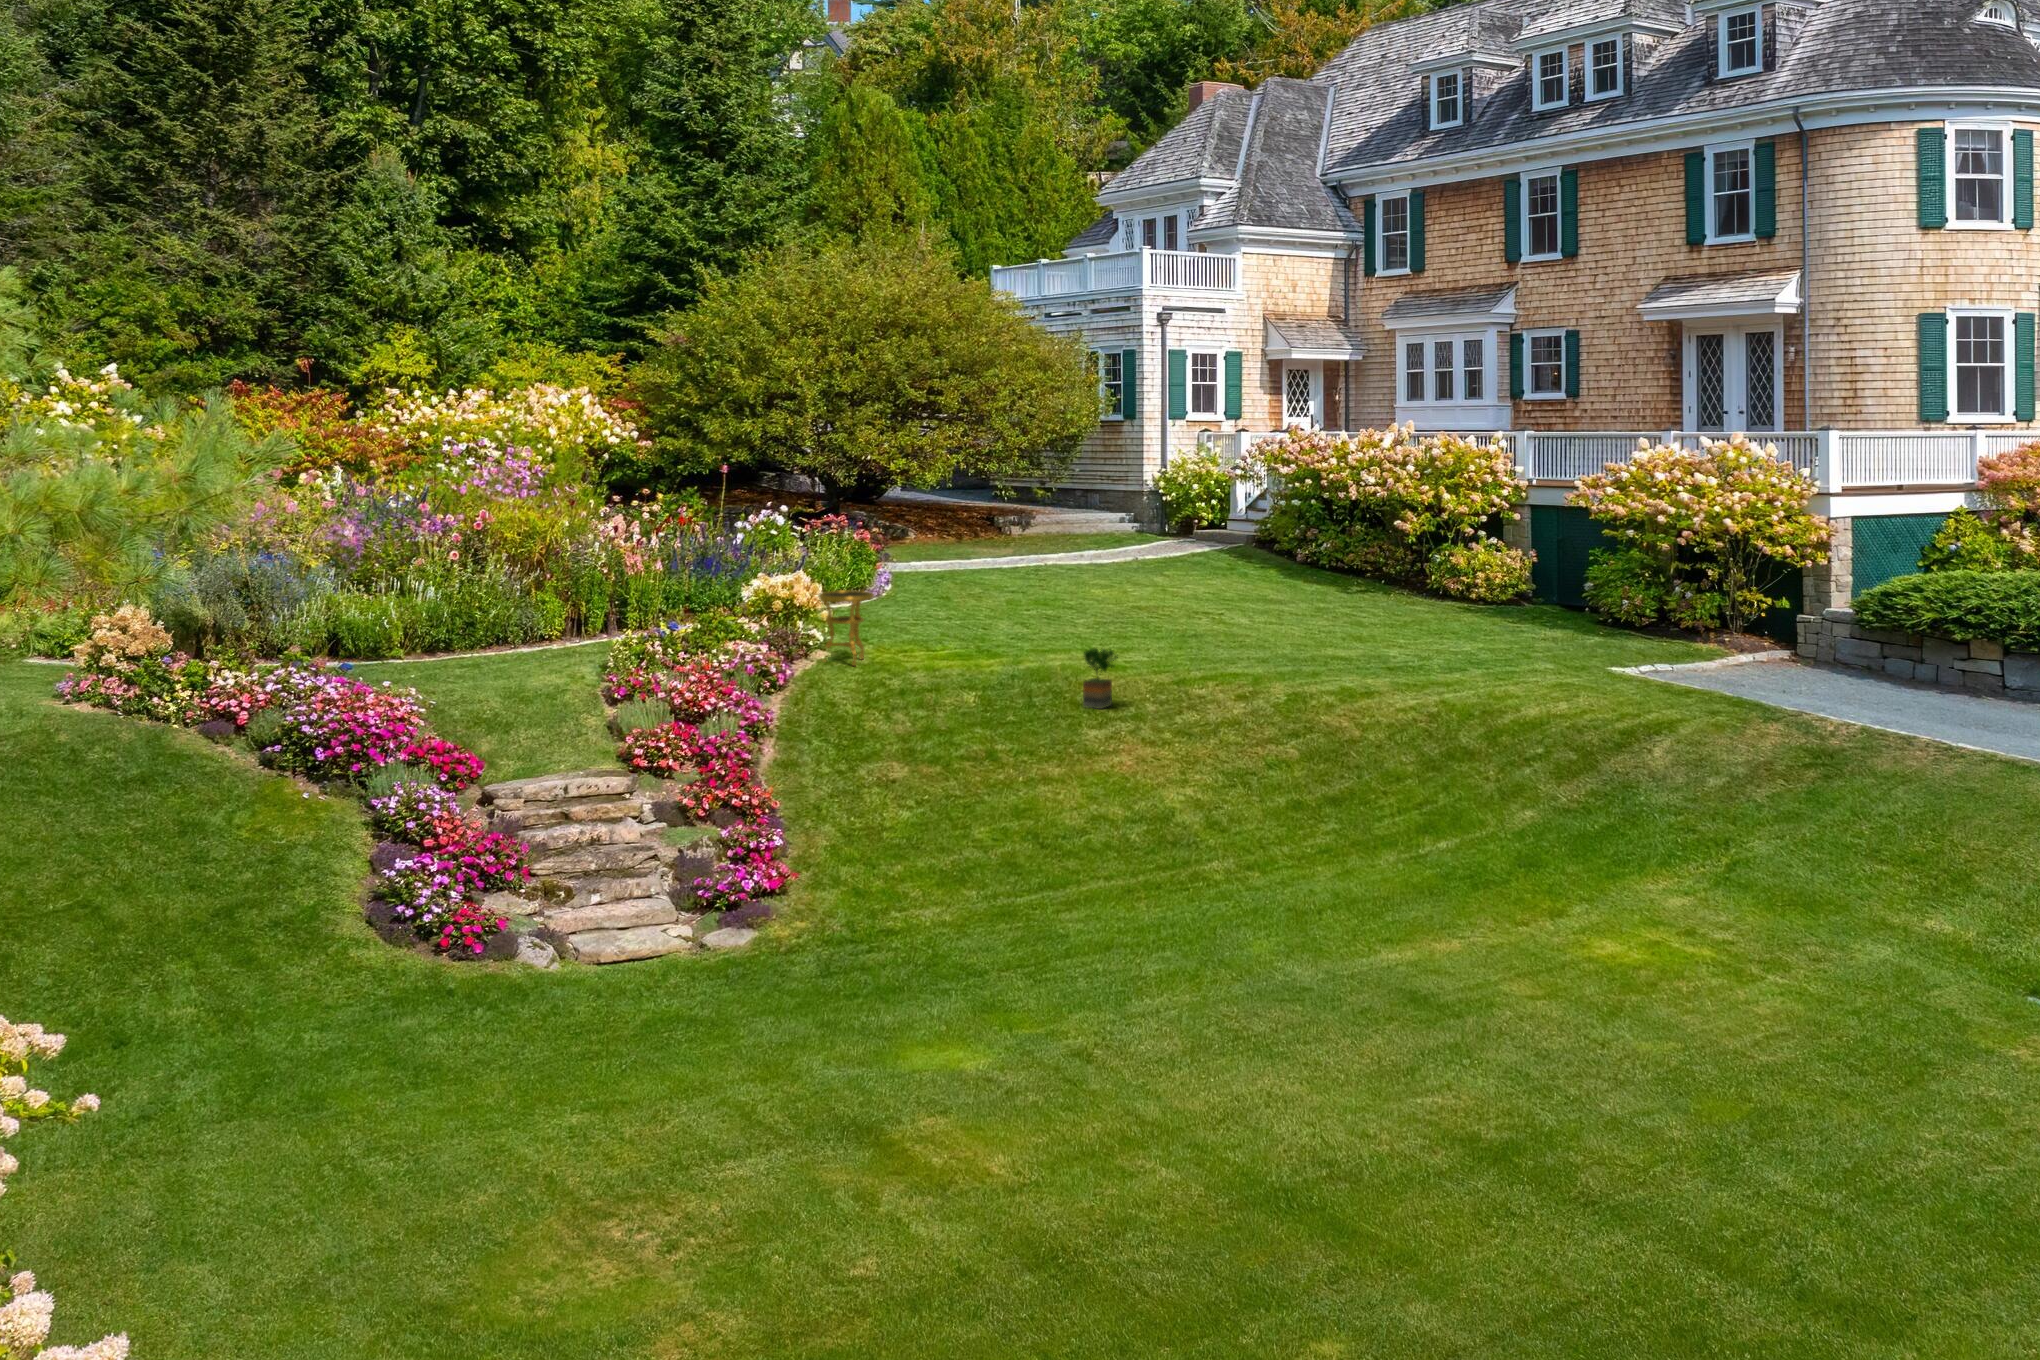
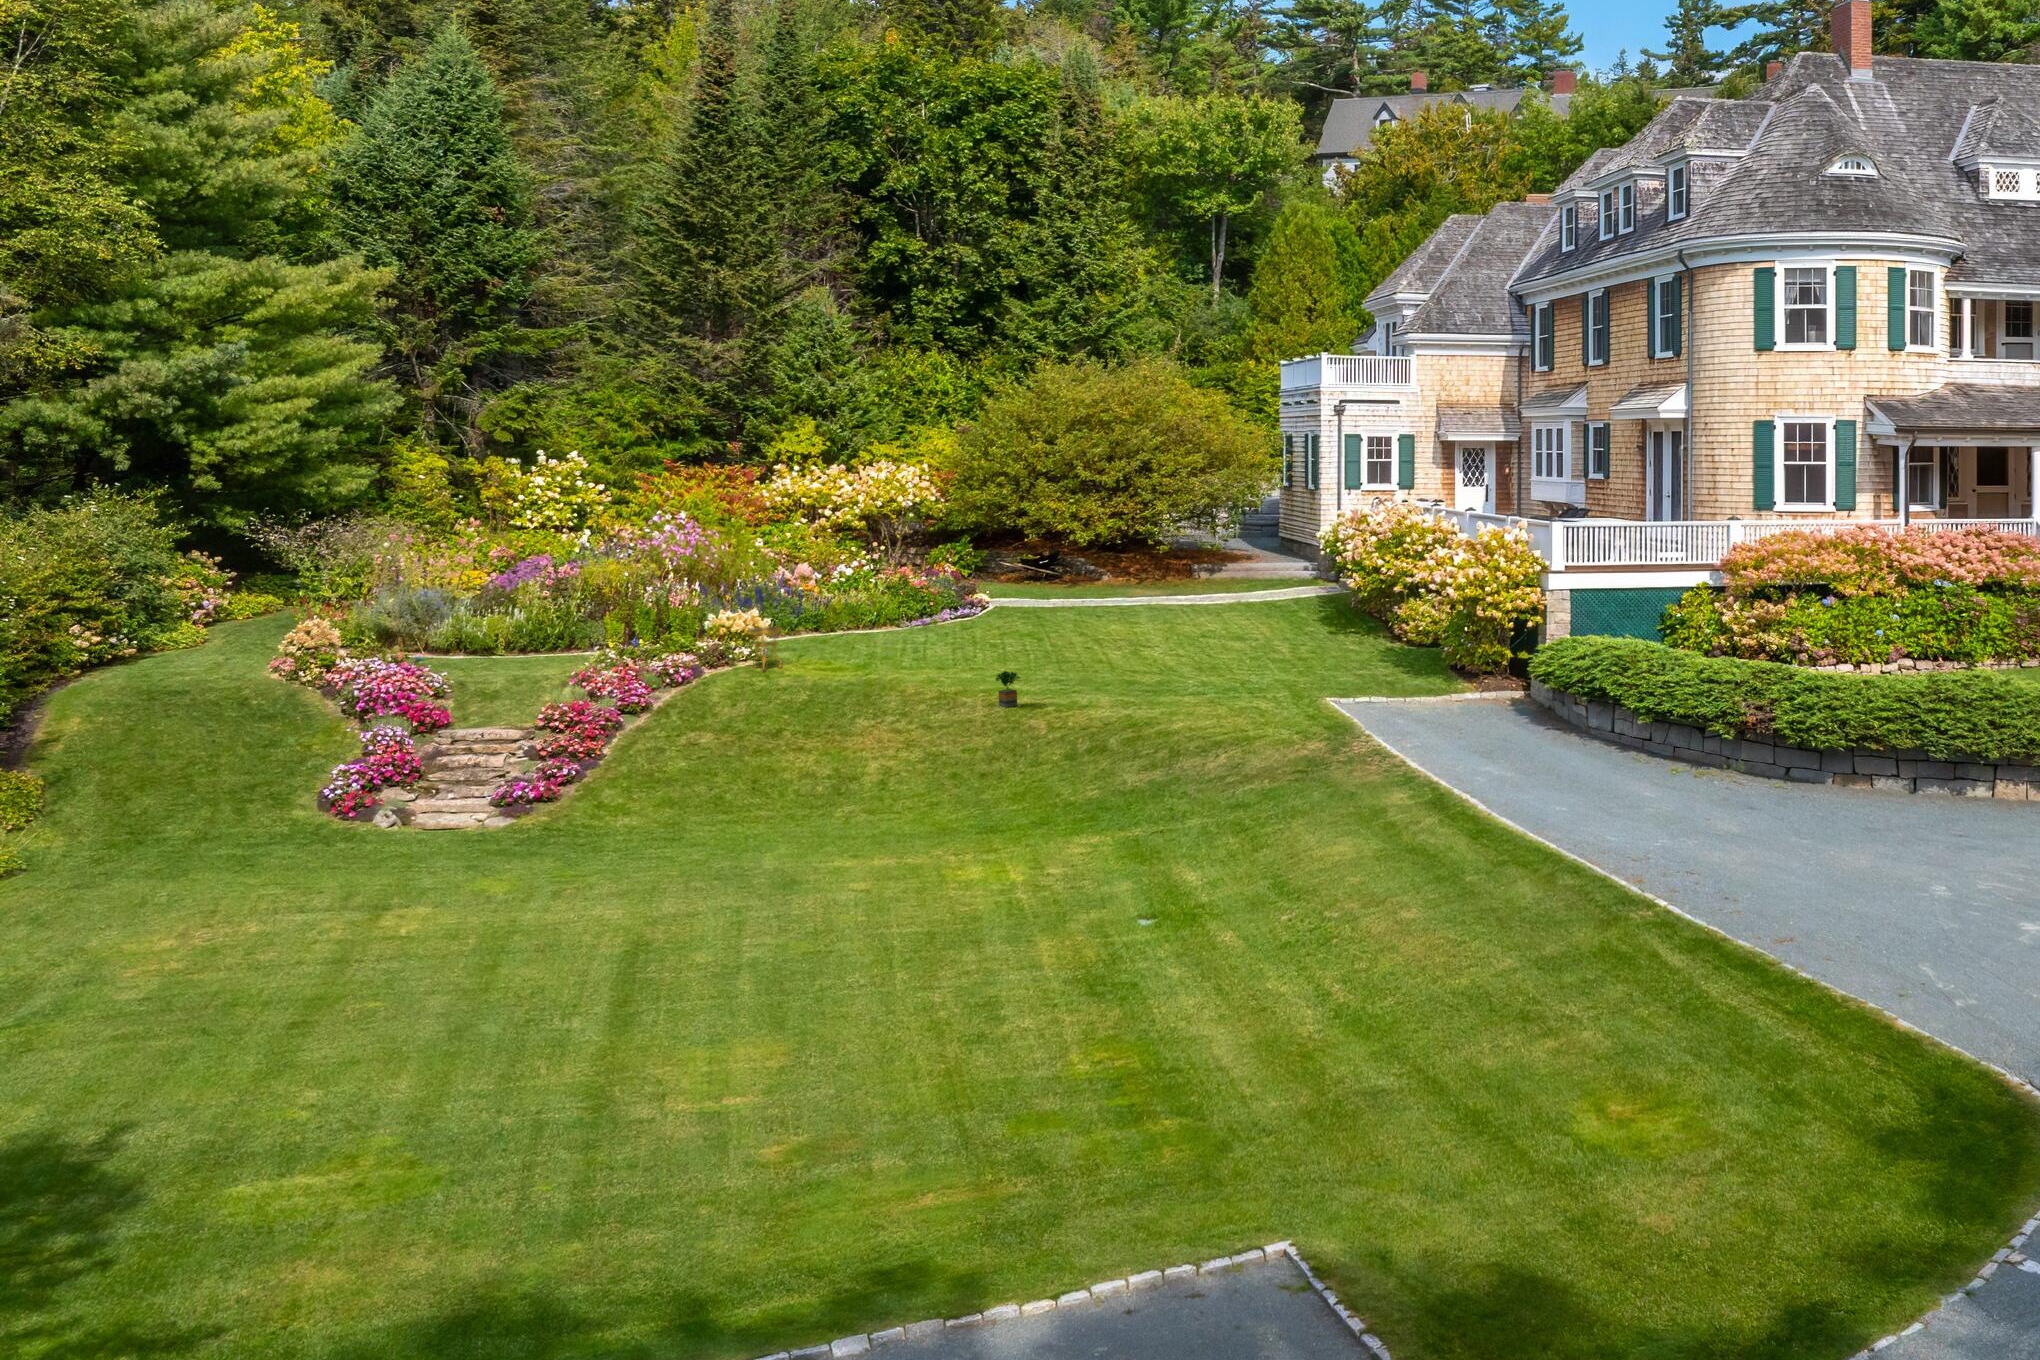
potted tree: present [1083,648,1118,709] -> present [996,671,1020,707]

